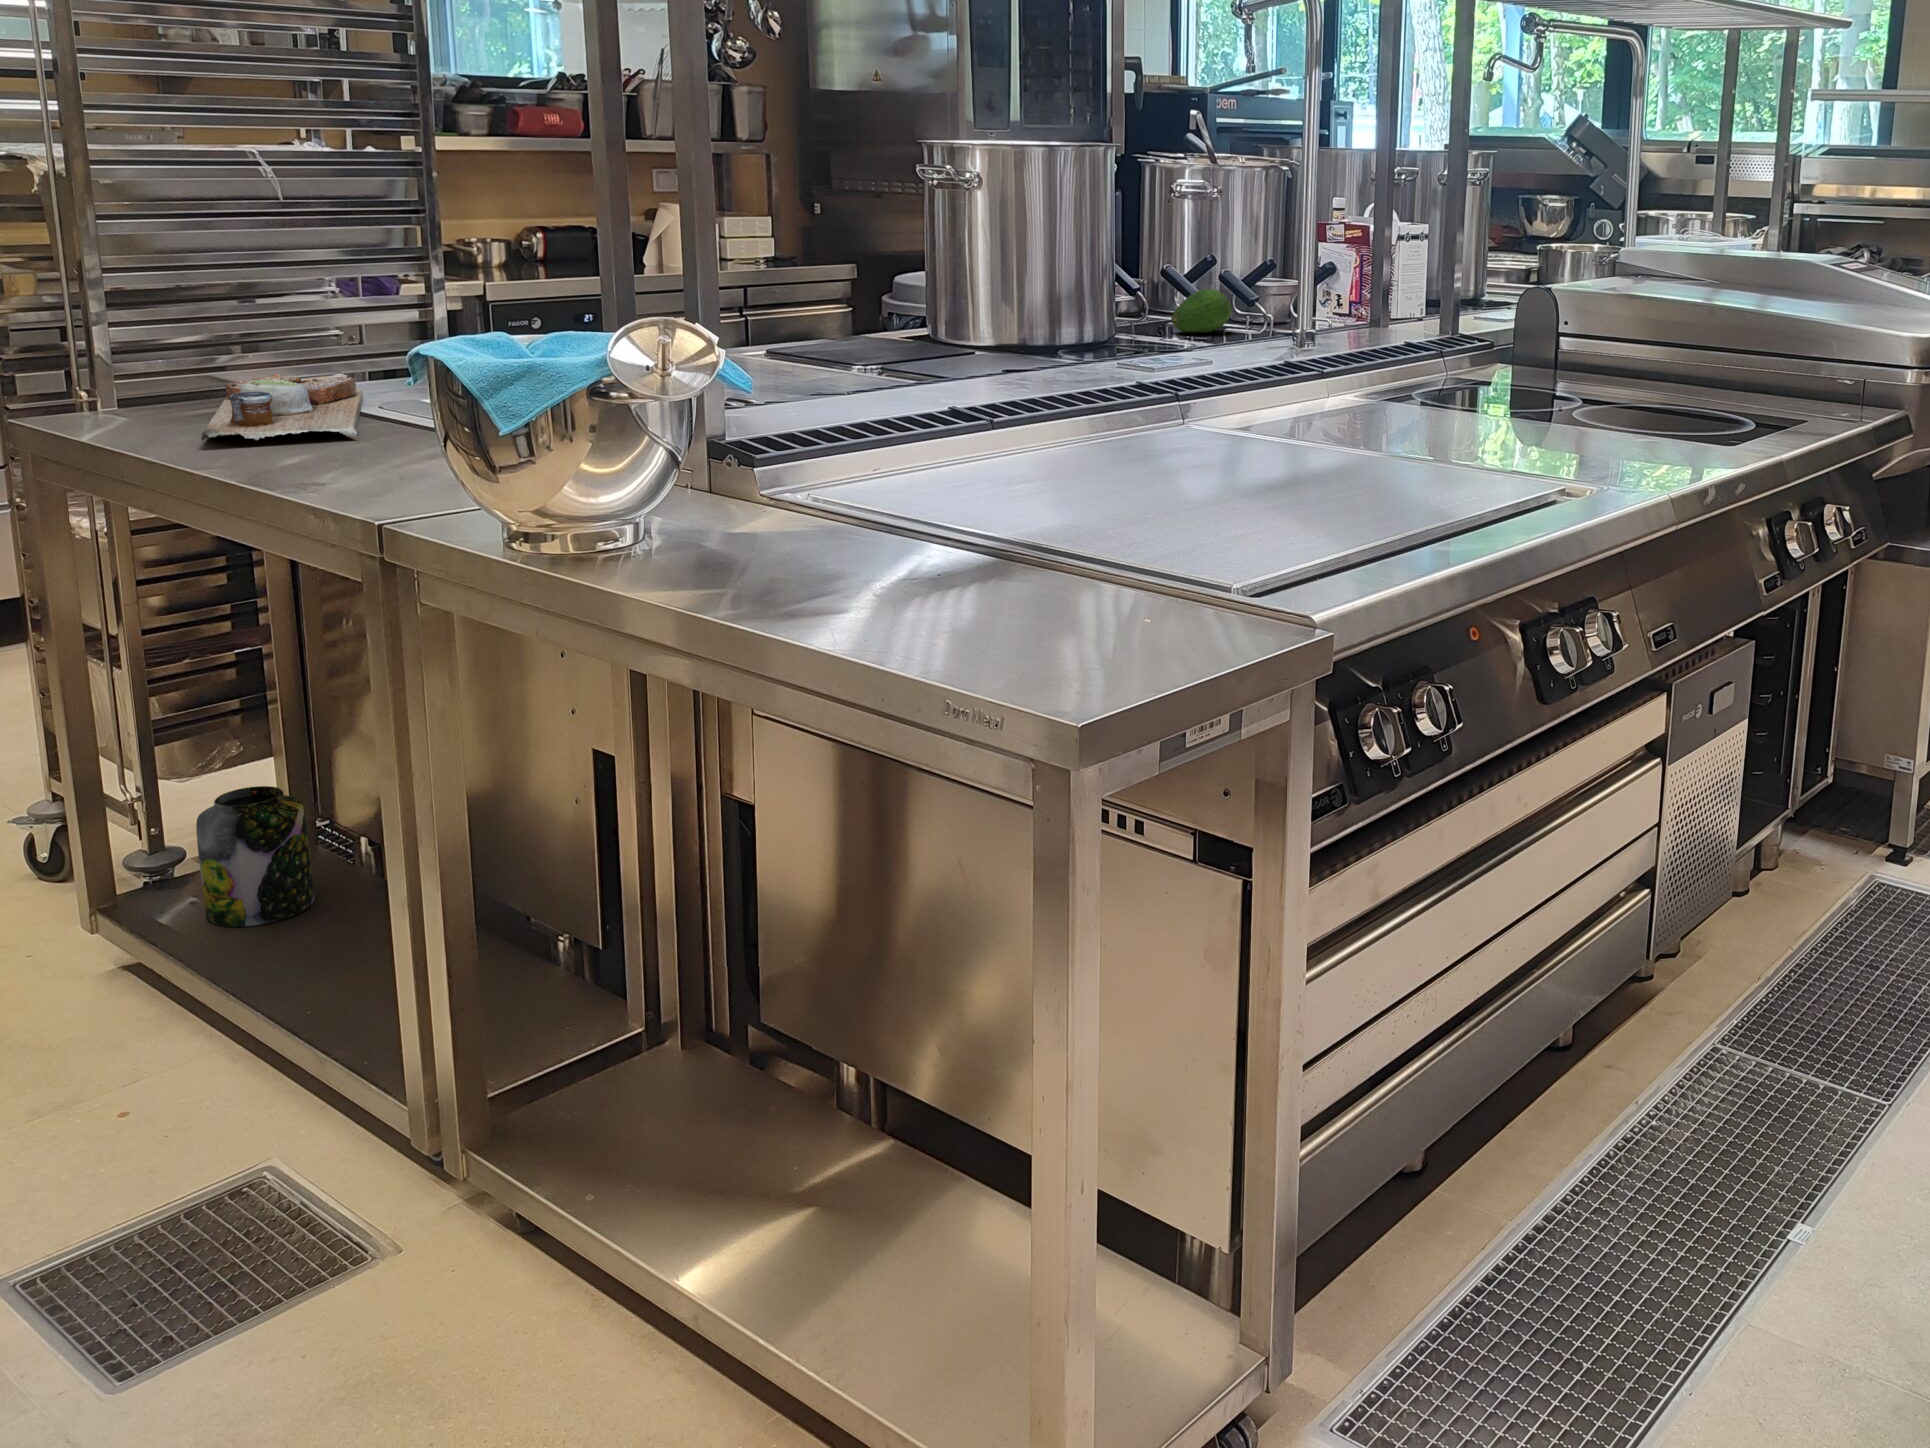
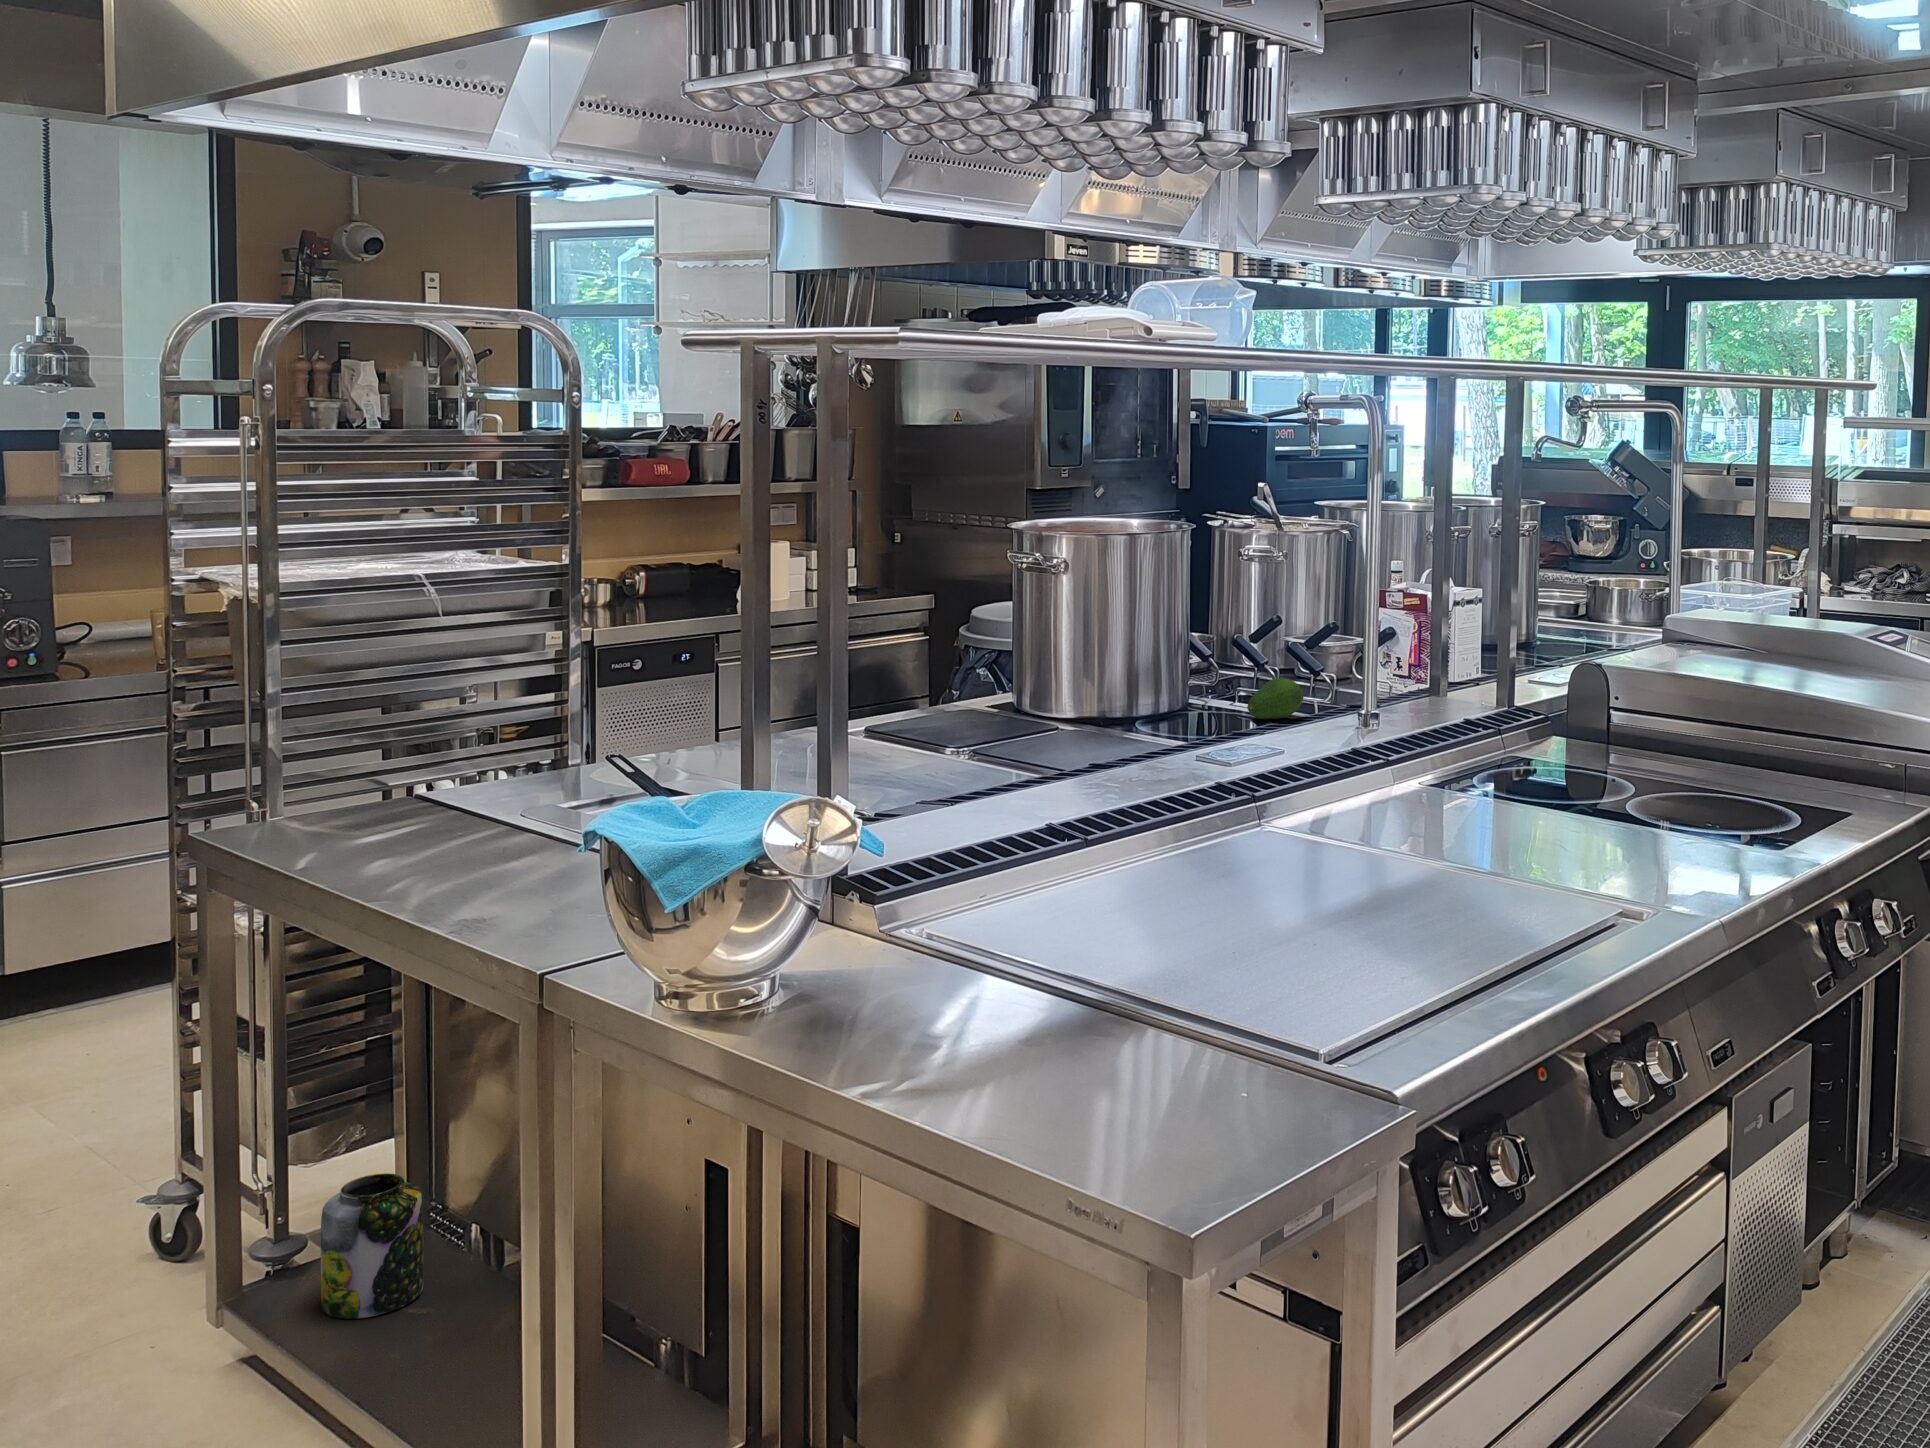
cutting board: present [201,374,363,441] -> none [372,779,510,863]

